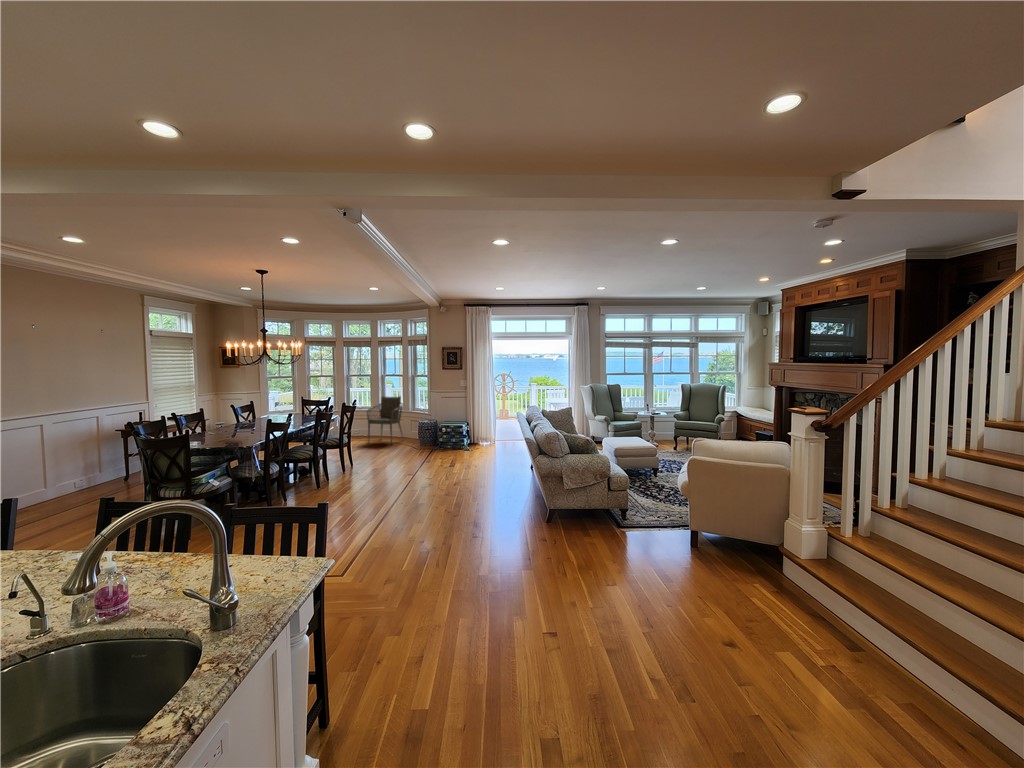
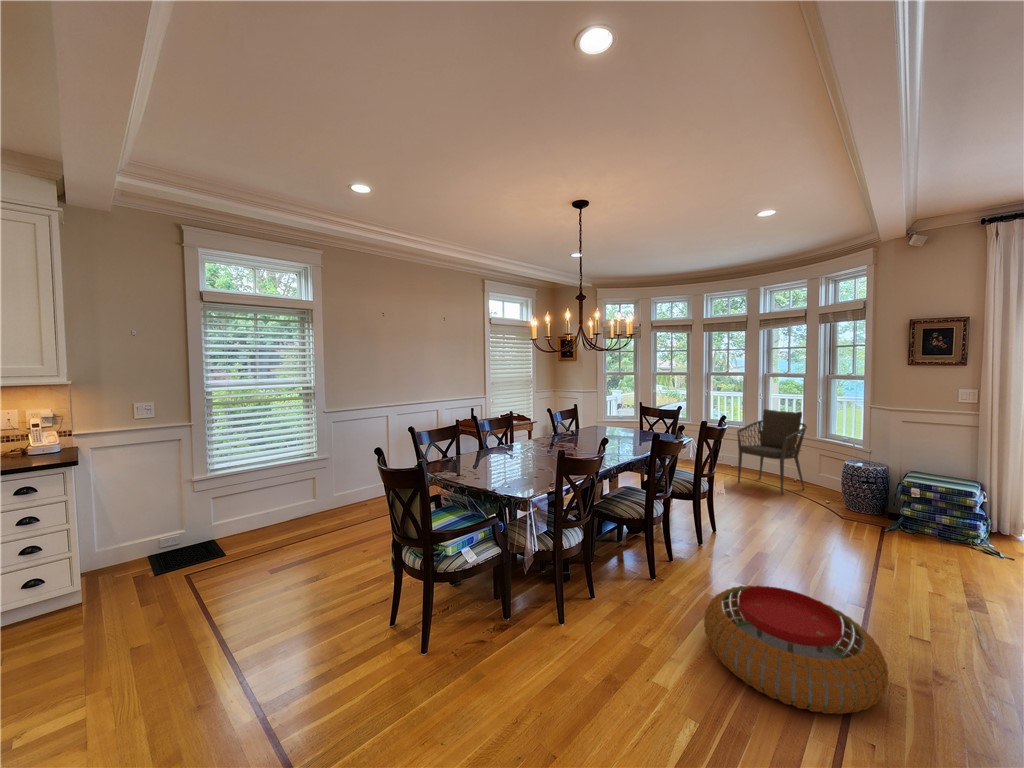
pouf: none [347,468,412,503] -> present [704,585,888,714]

